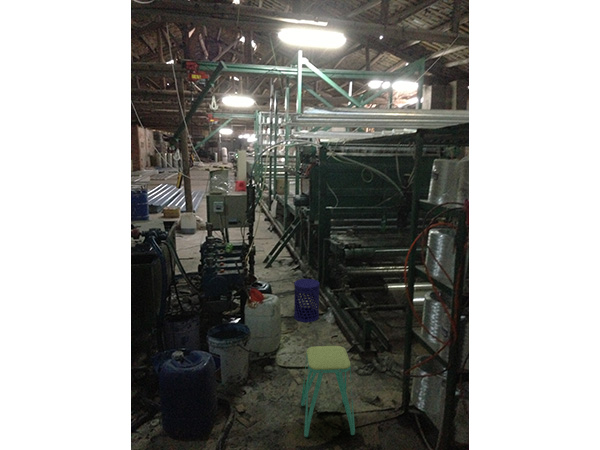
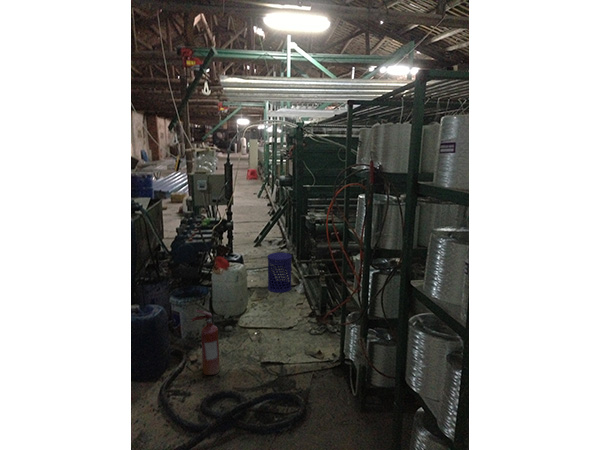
stool: present [301,346,355,437] -> none [242,301,289,380]
fire extinguisher: none [247,362,276,434] -> present [191,310,220,375]

